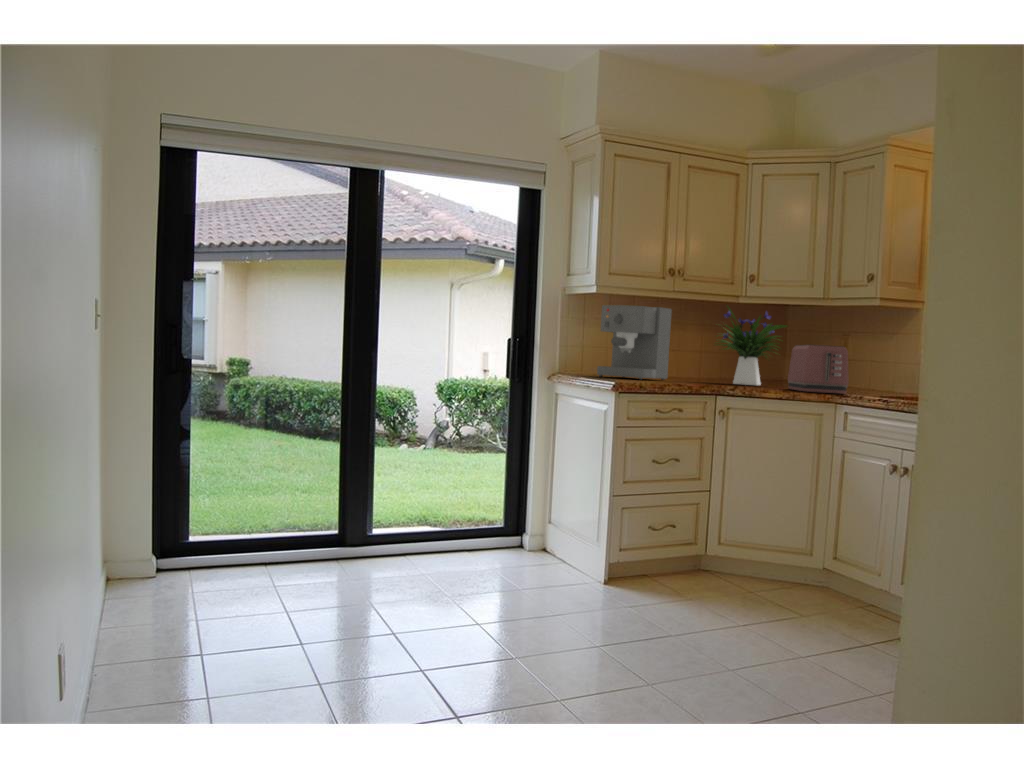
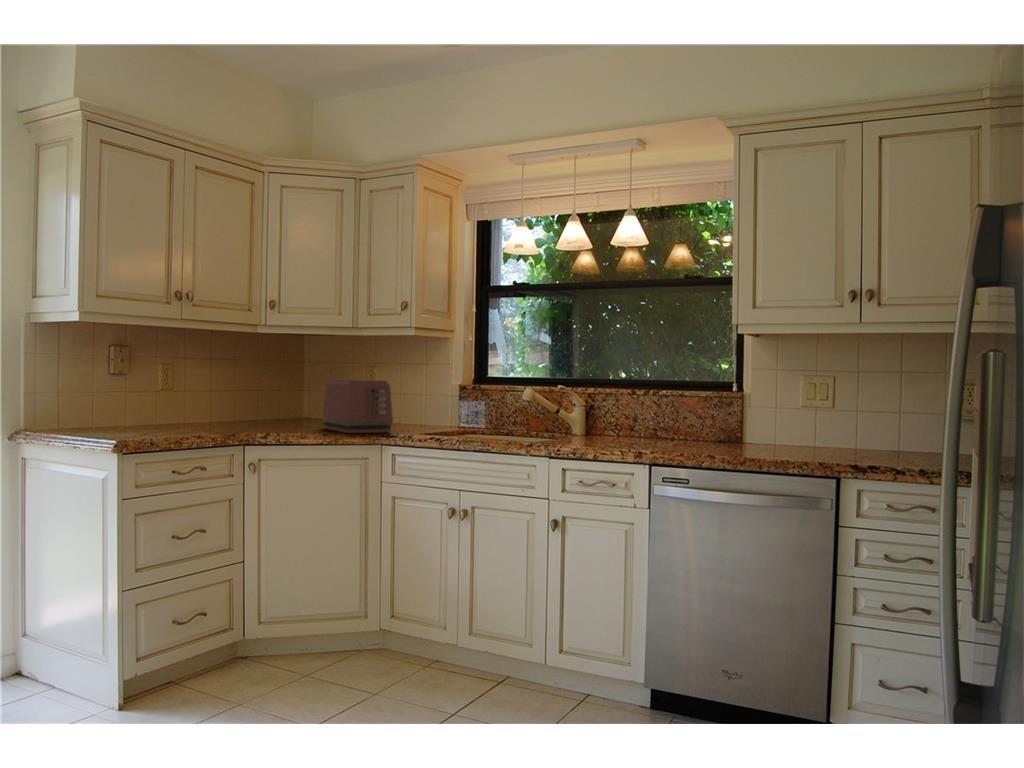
coffee maker: present [597,305,672,380] -> none [82,338,180,432]
flower arrangement: present [717,306,787,385] -> none [227,333,315,424]

